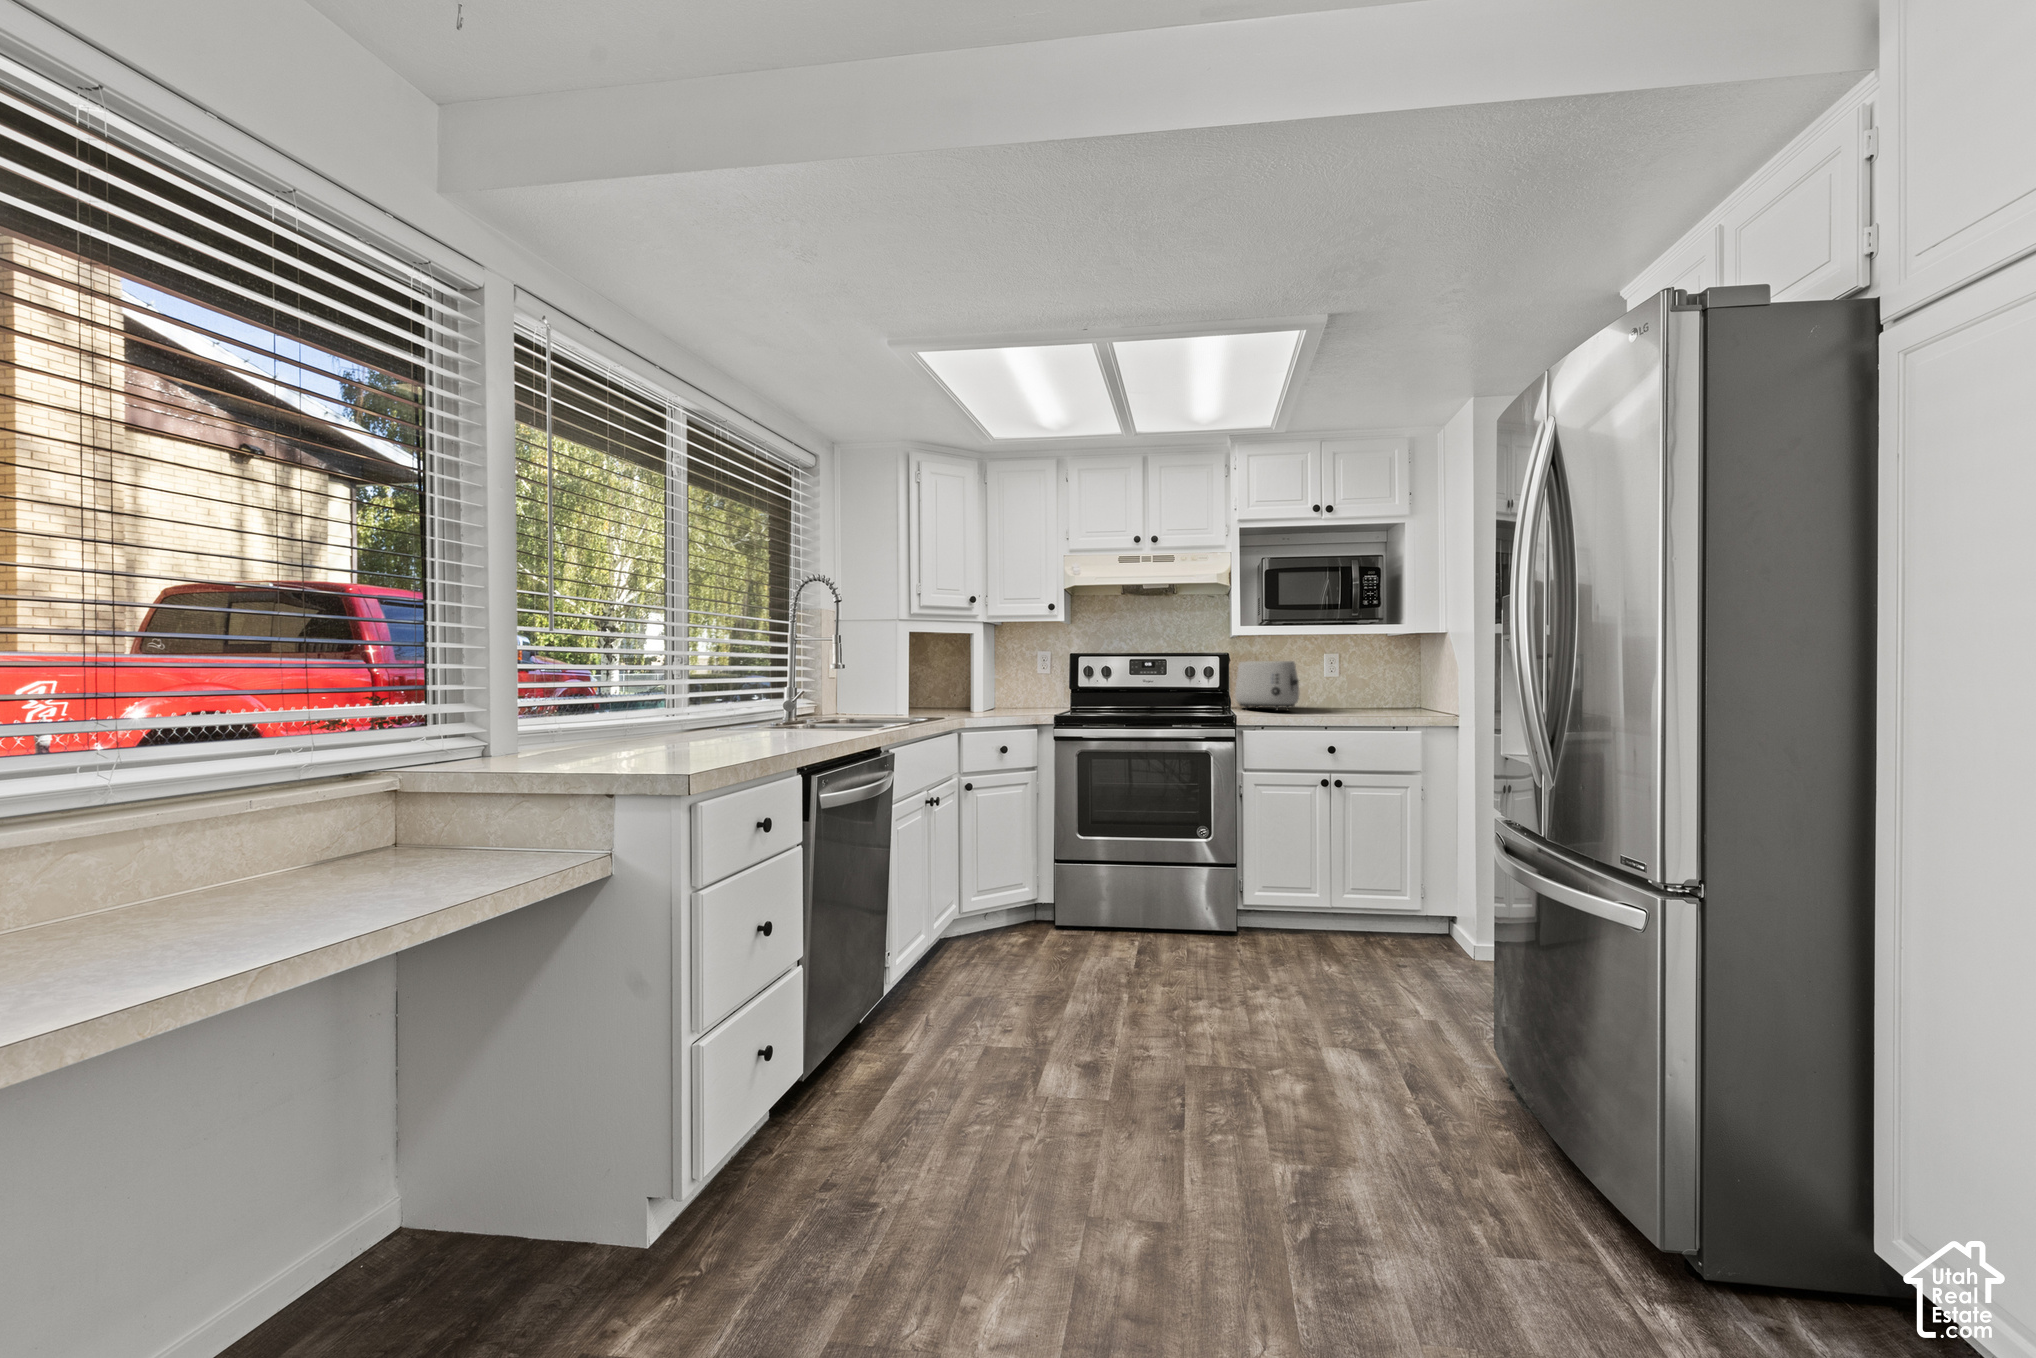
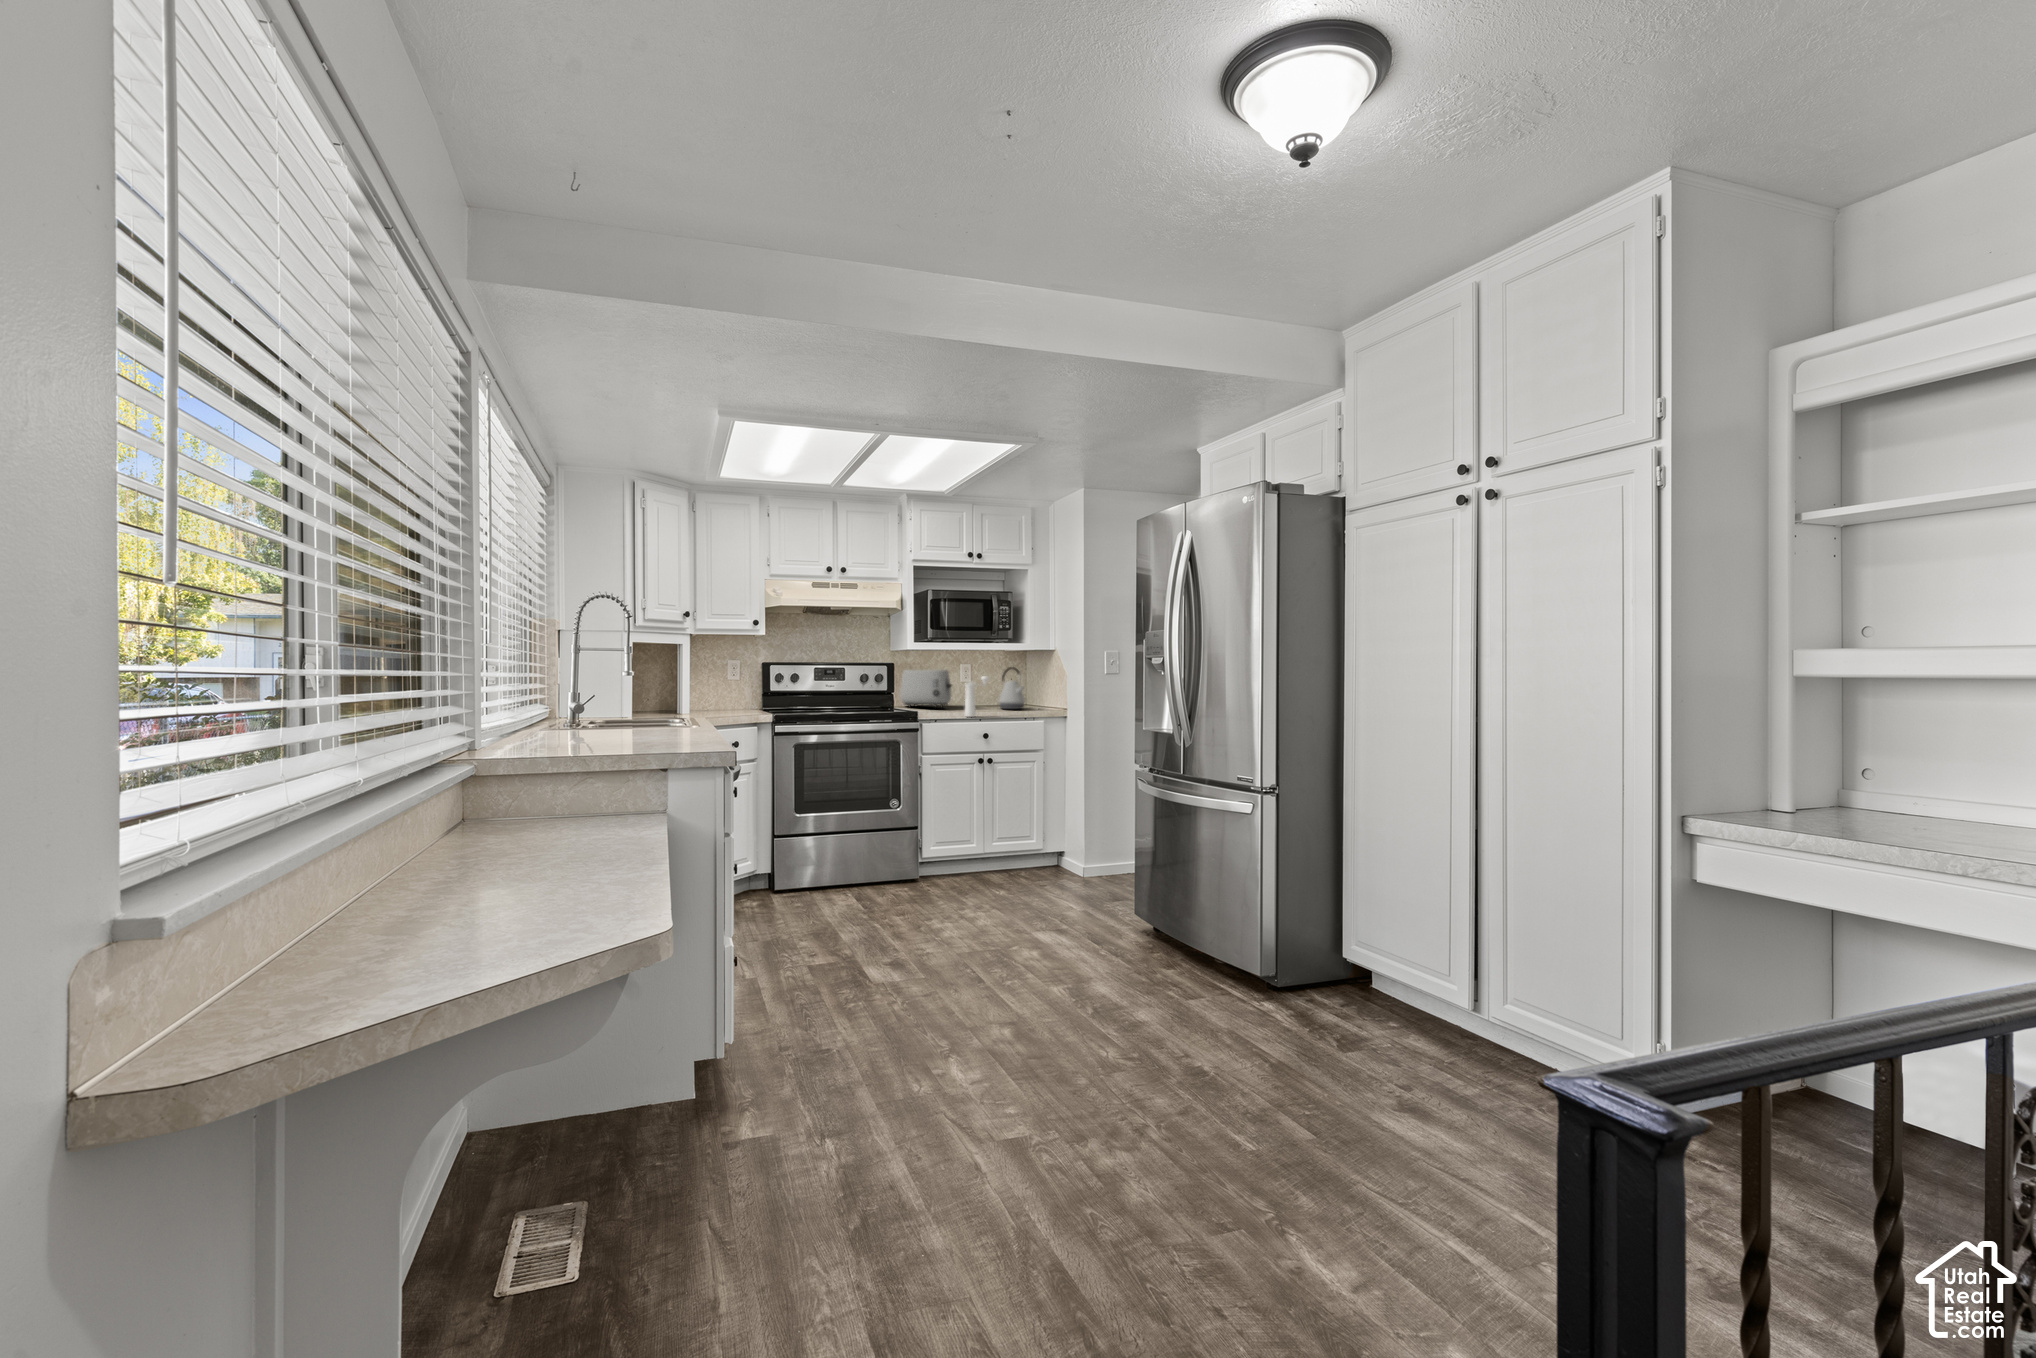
kettle: none [1367,656,1405,714] -> present [999,667,1025,709]
pepper mill: none [1302,669,1339,723] -> present [965,676,989,717]

